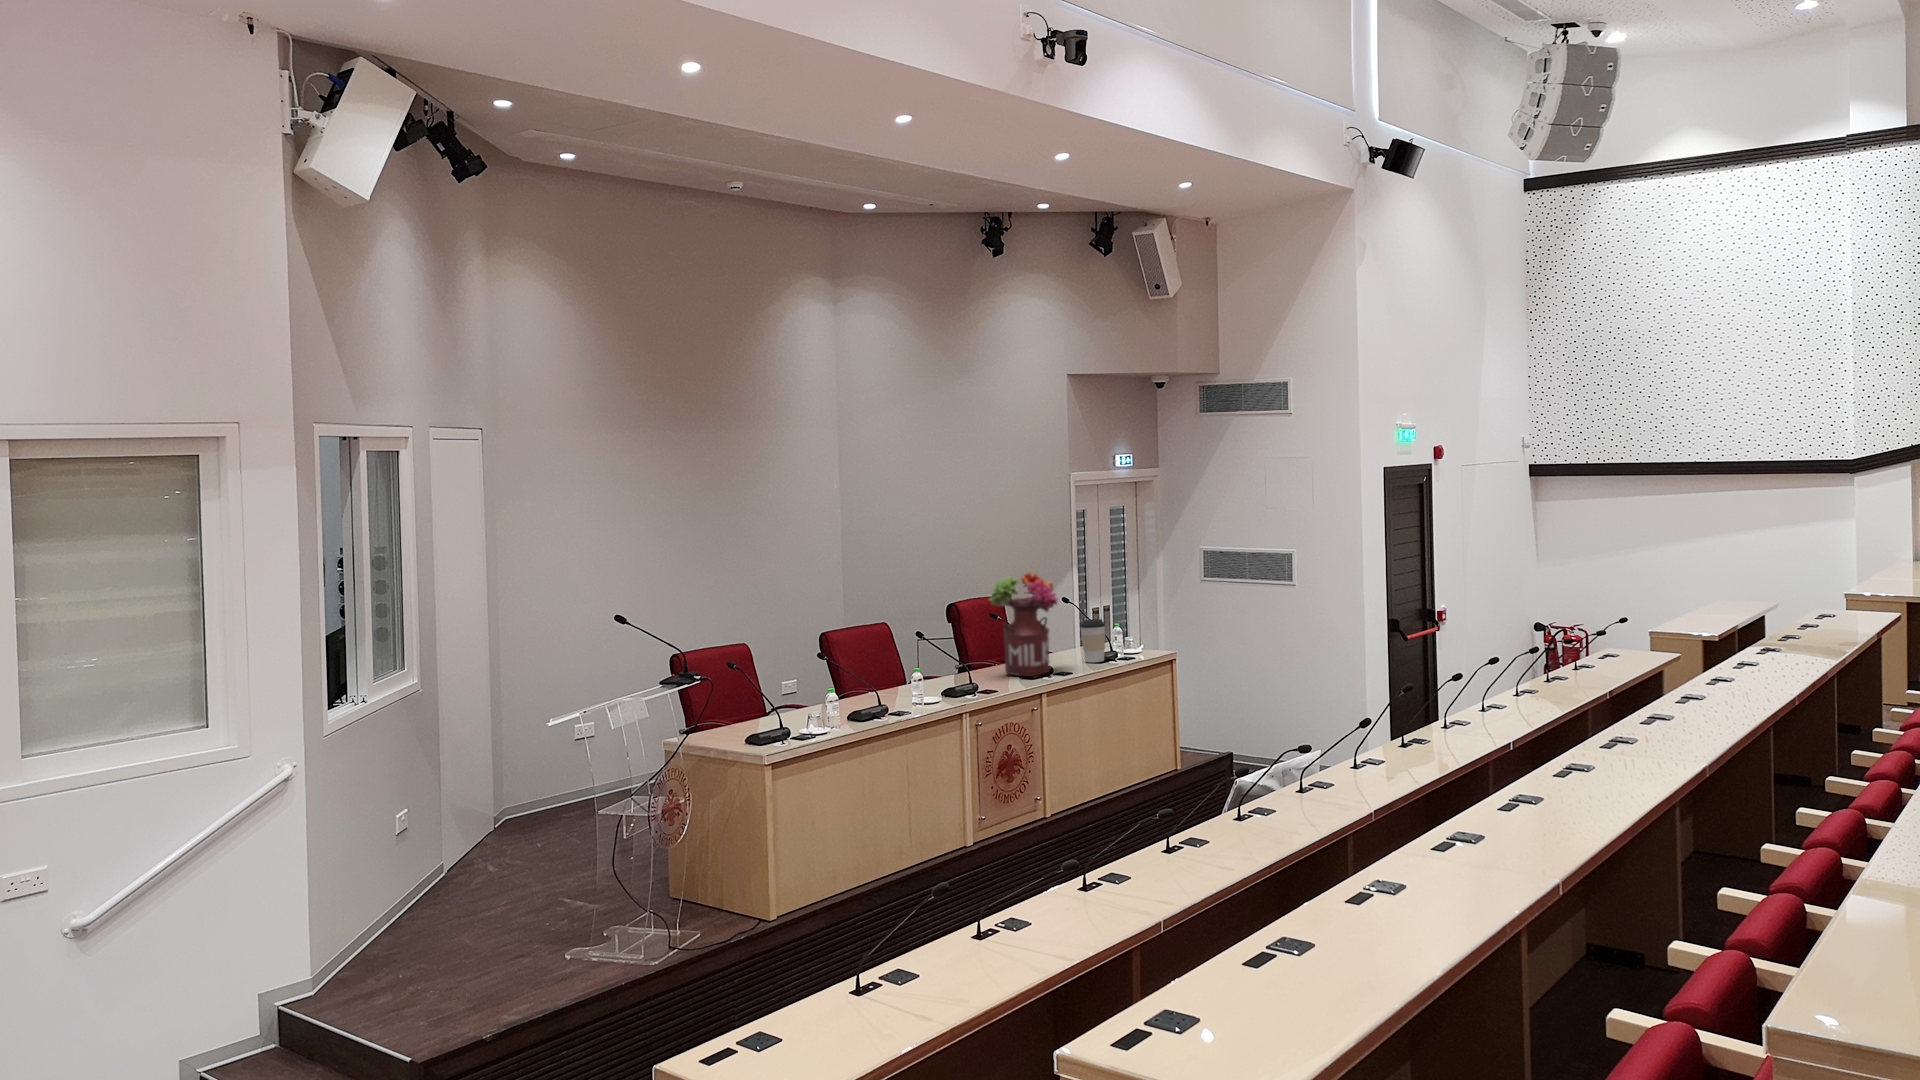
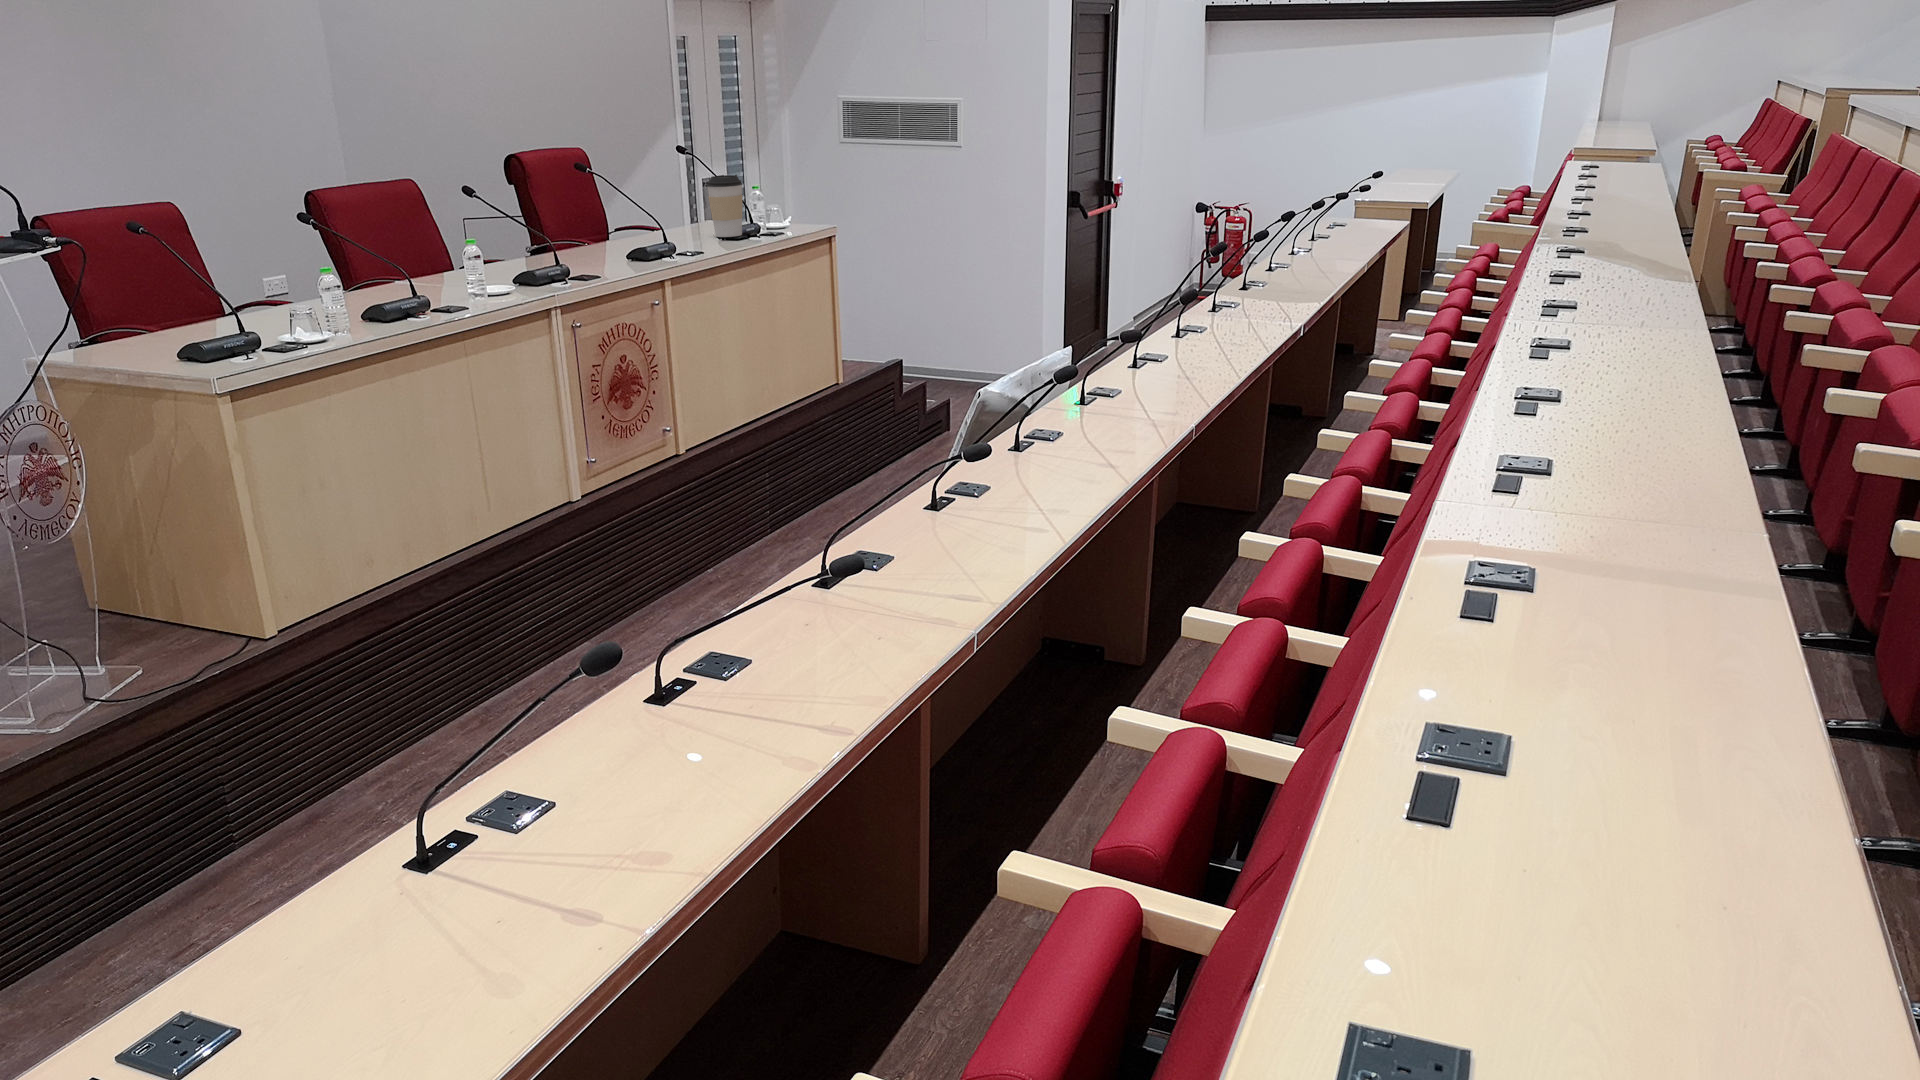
flower arrangement: present [990,572,1058,676] -> none [572,99,679,255]

